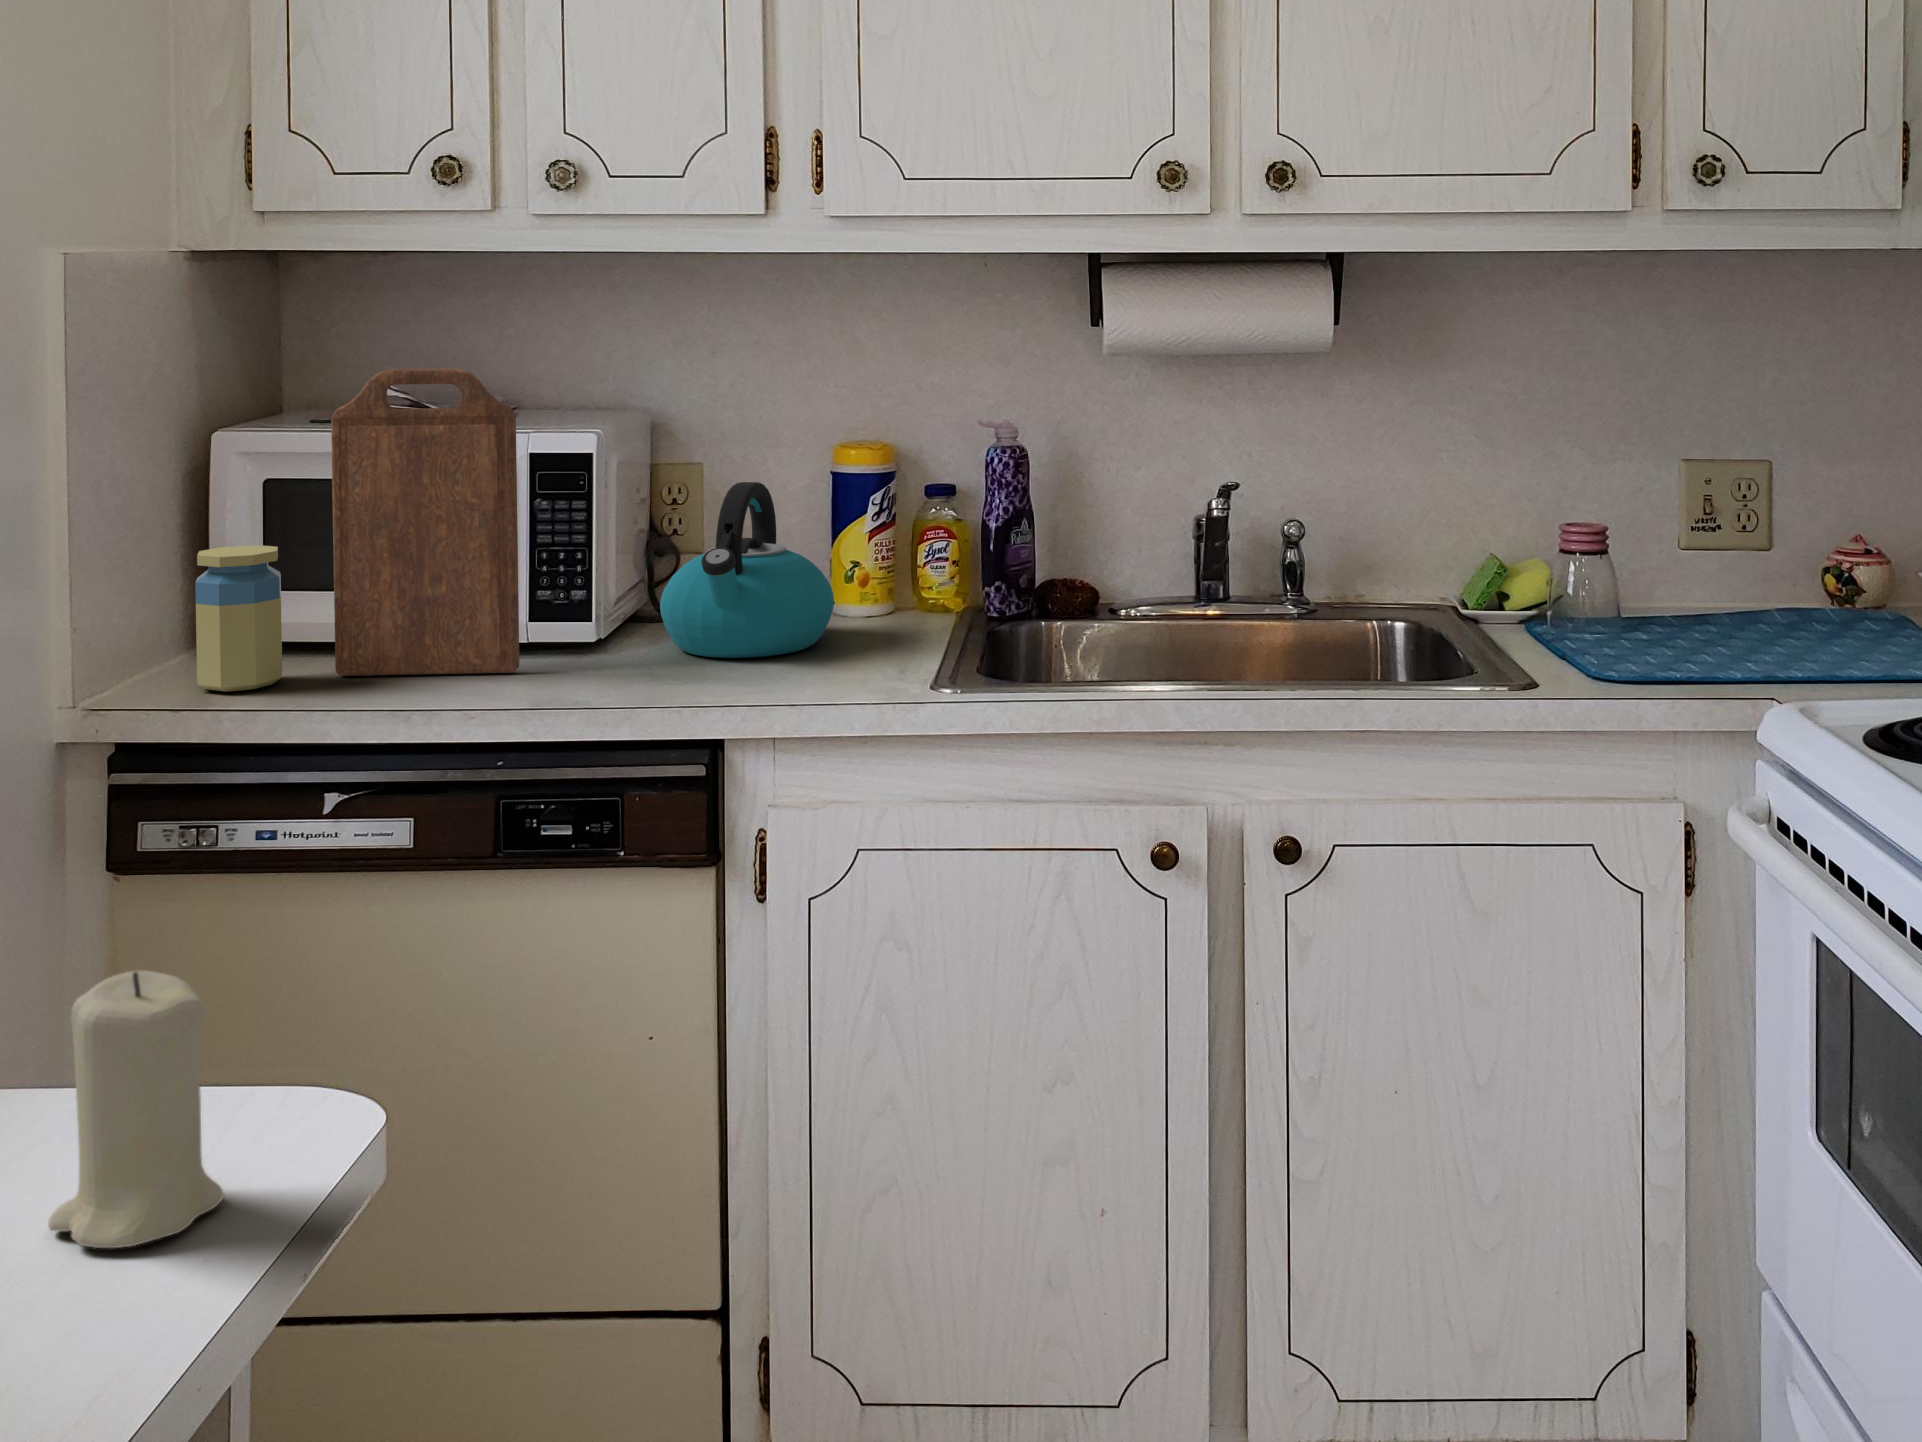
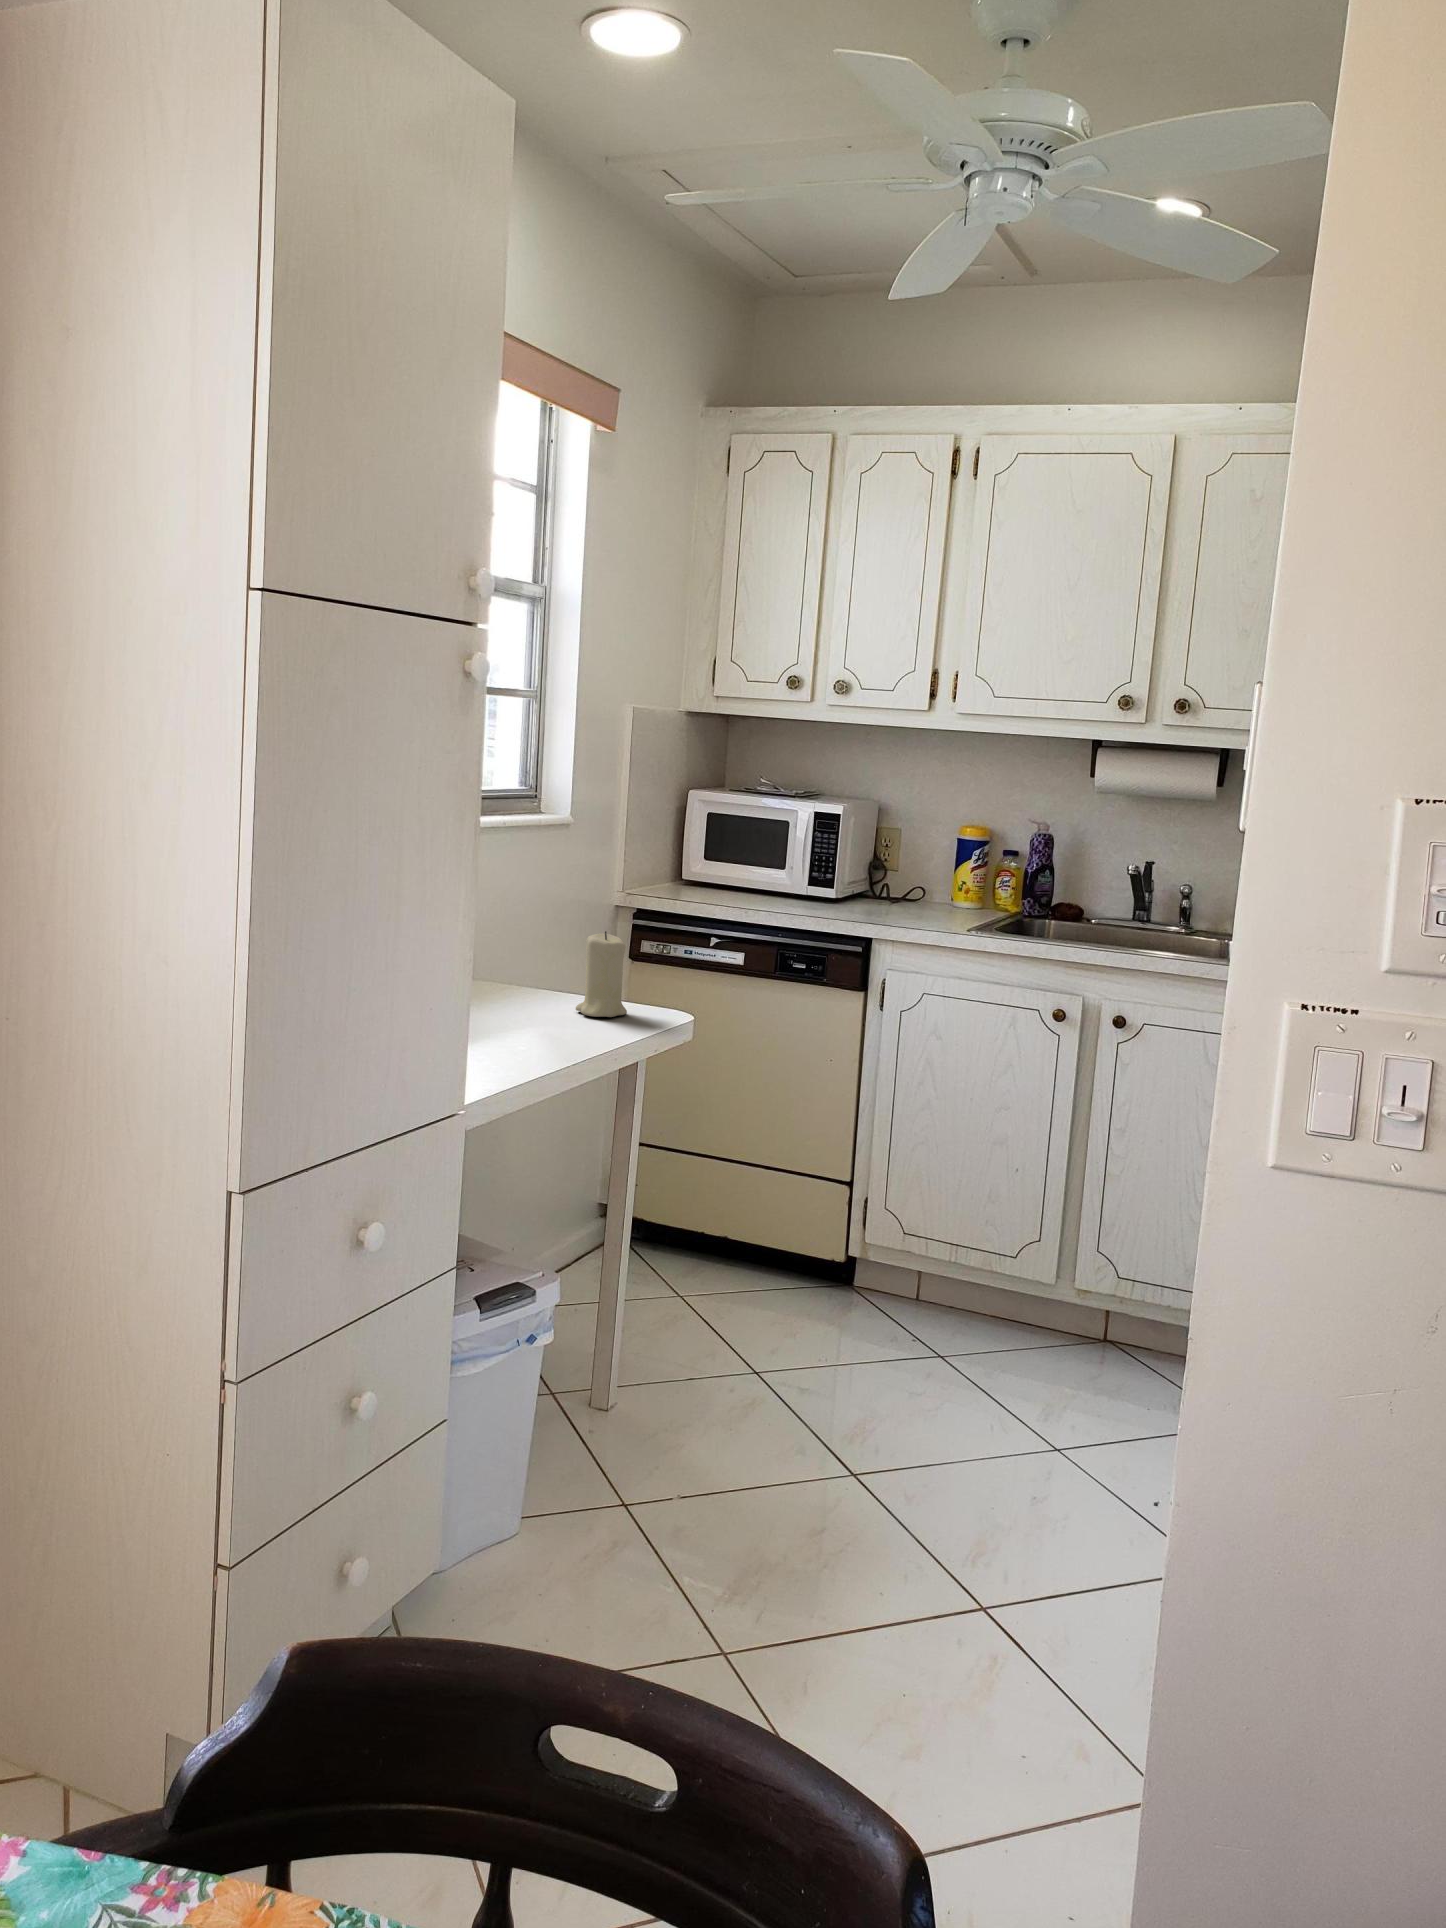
cutting board: present [331,368,519,676] -> none [724,766,804,904]
kettle: present [660,482,834,658] -> none [862,833,943,914]
jar: present [195,545,282,692] -> none [671,837,706,895]

